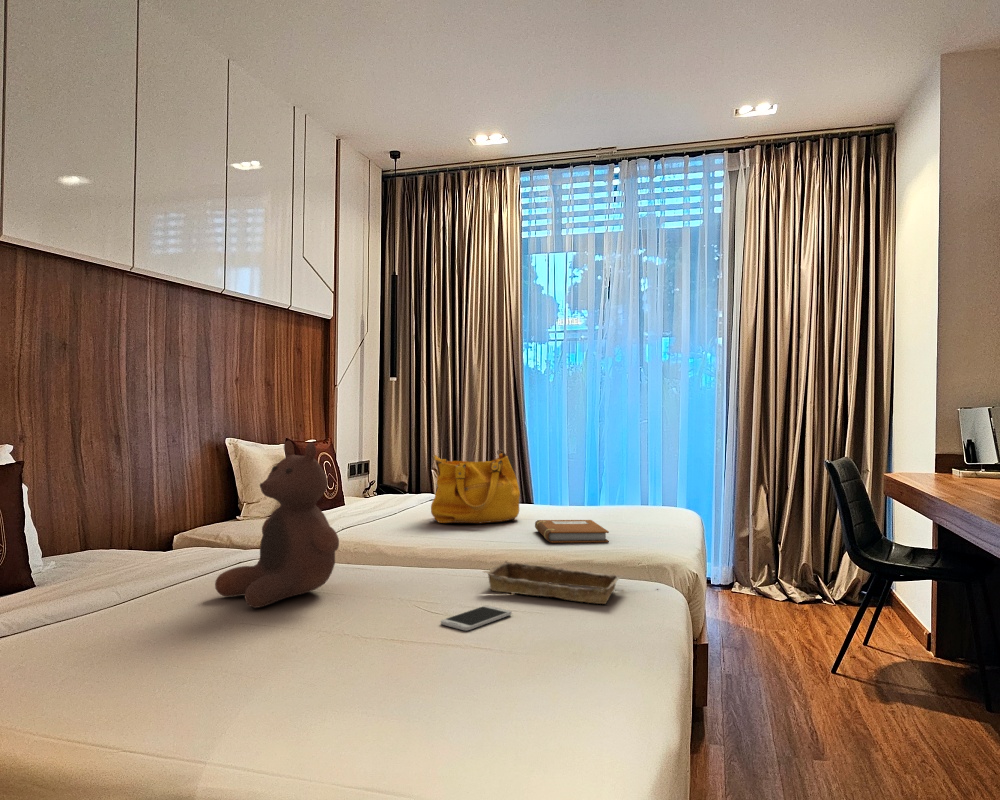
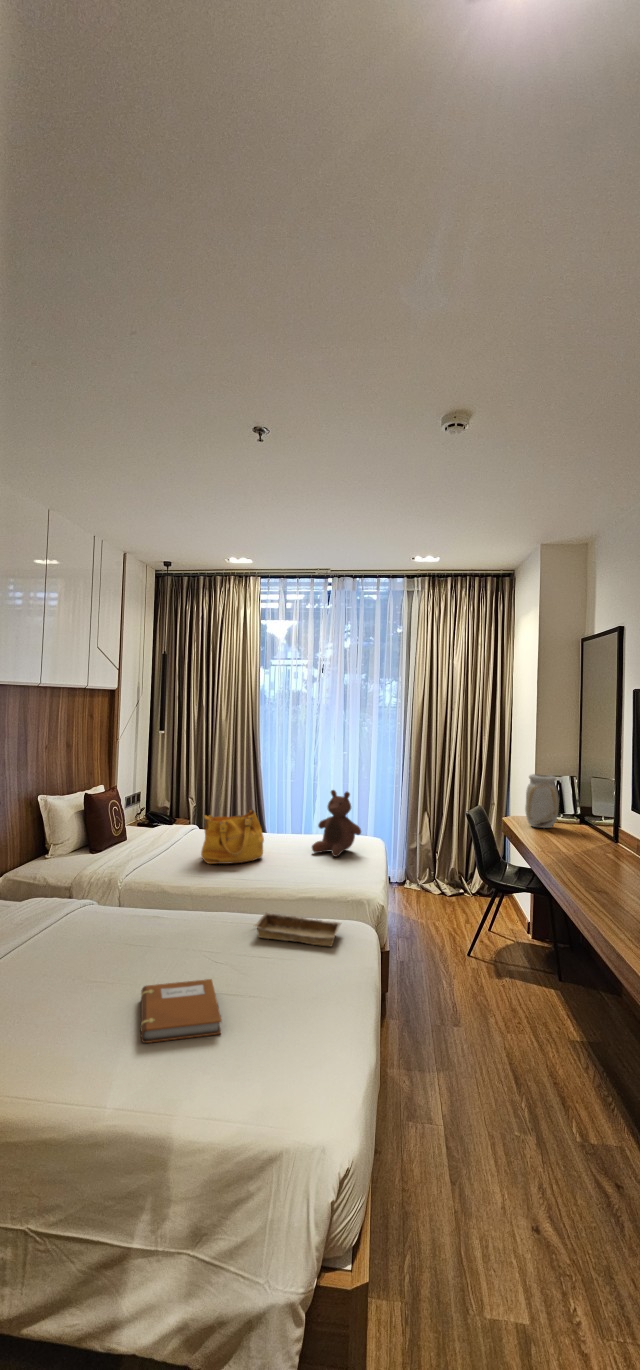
vase: none [923,398,979,479] -> present [525,774,559,828]
stuffed bear: present [215,441,339,608] -> present [312,790,361,856]
notebook: present [535,520,609,543] -> present [141,979,221,1043]
smartphone: present [441,605,511,631] -> none [233,953,276,977]

